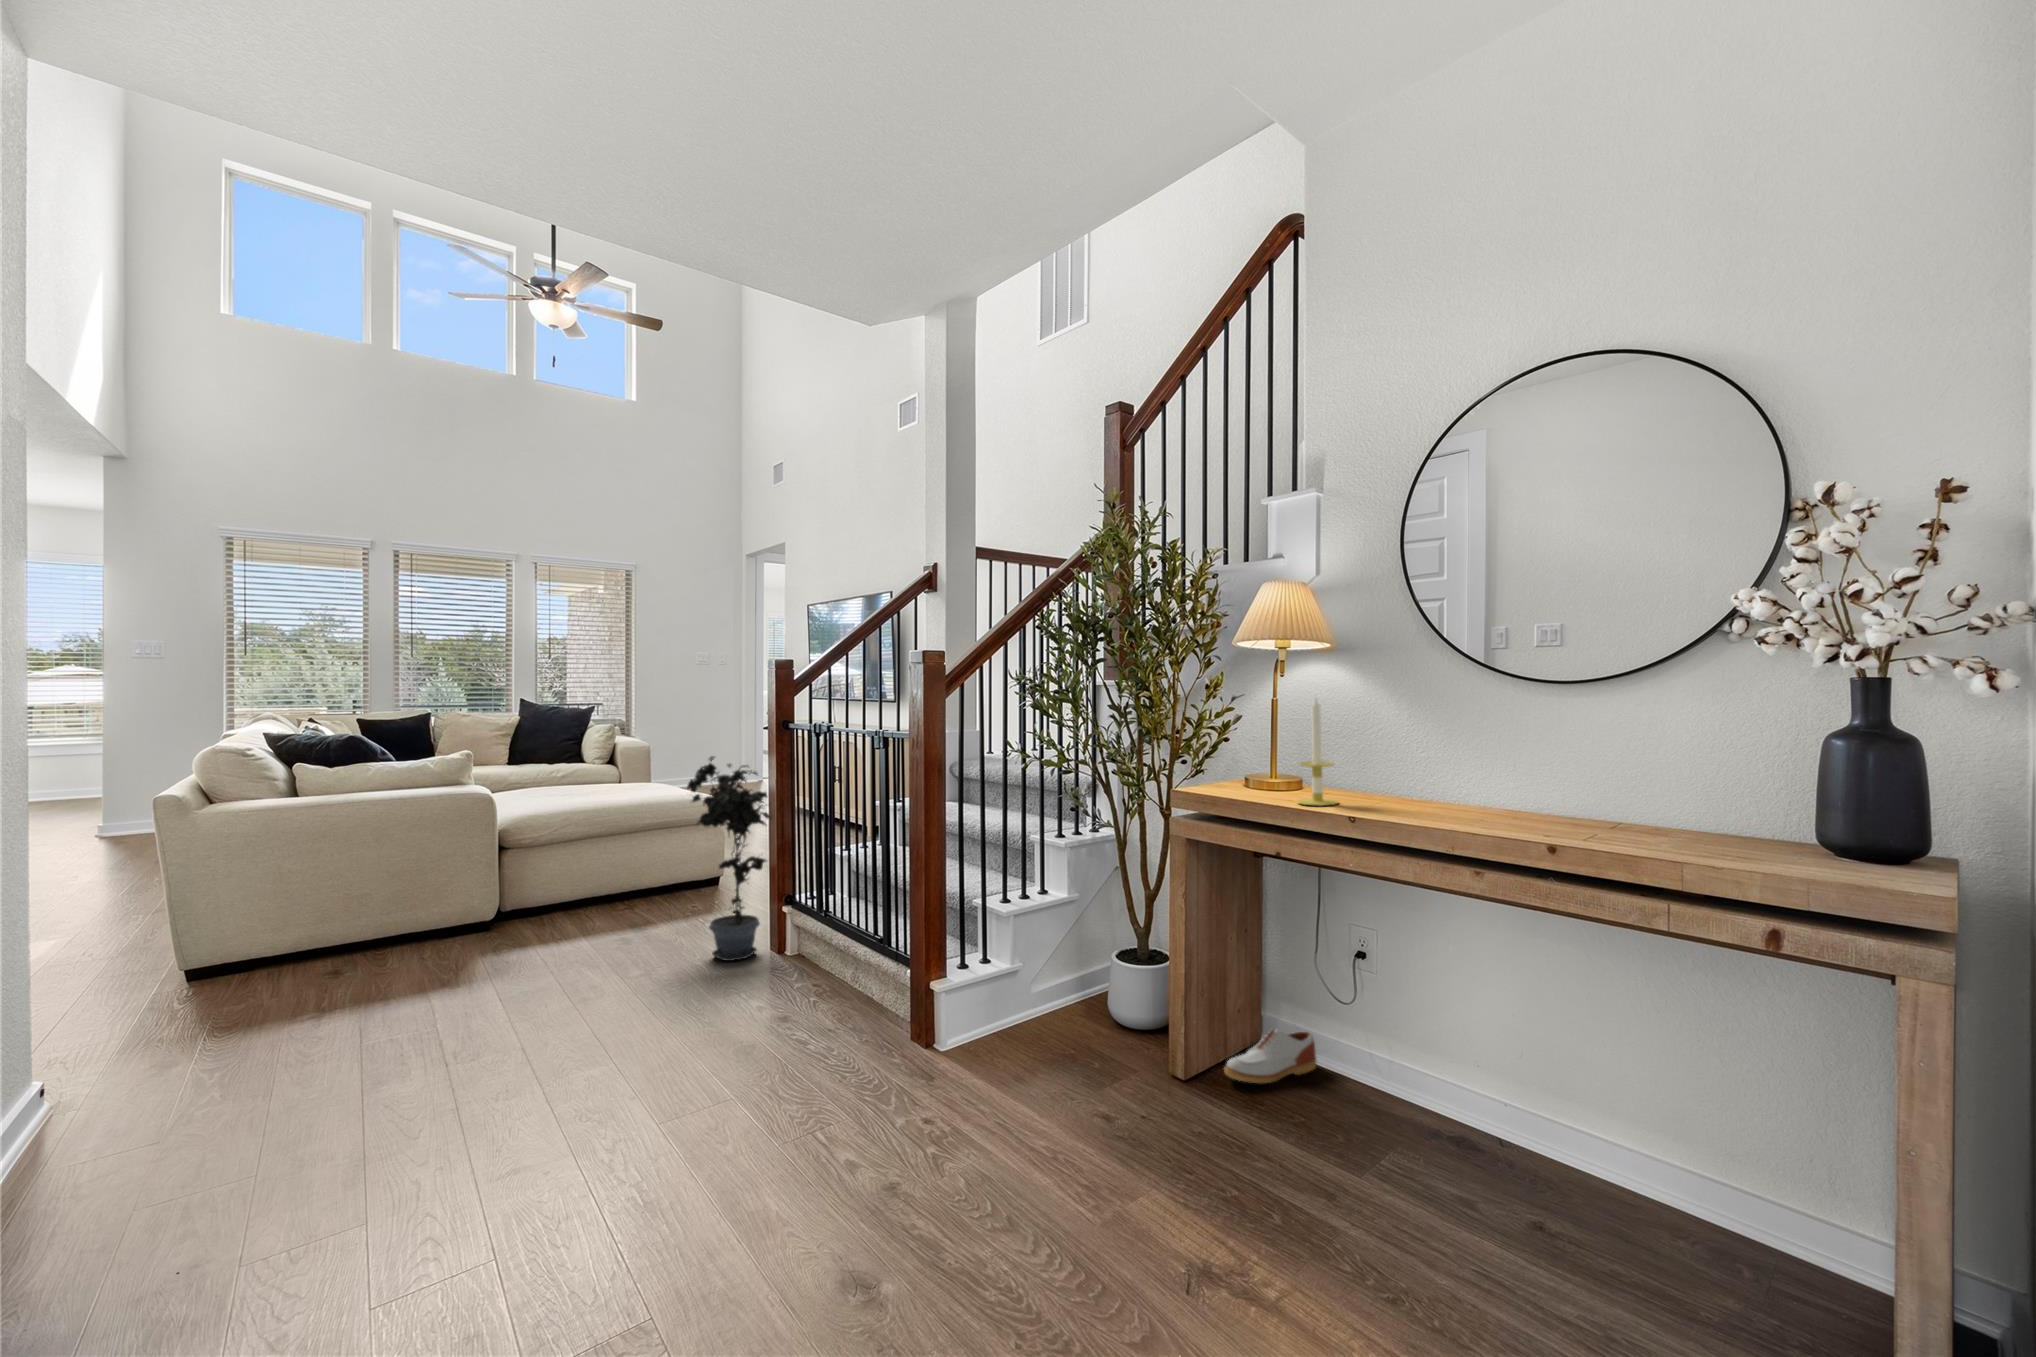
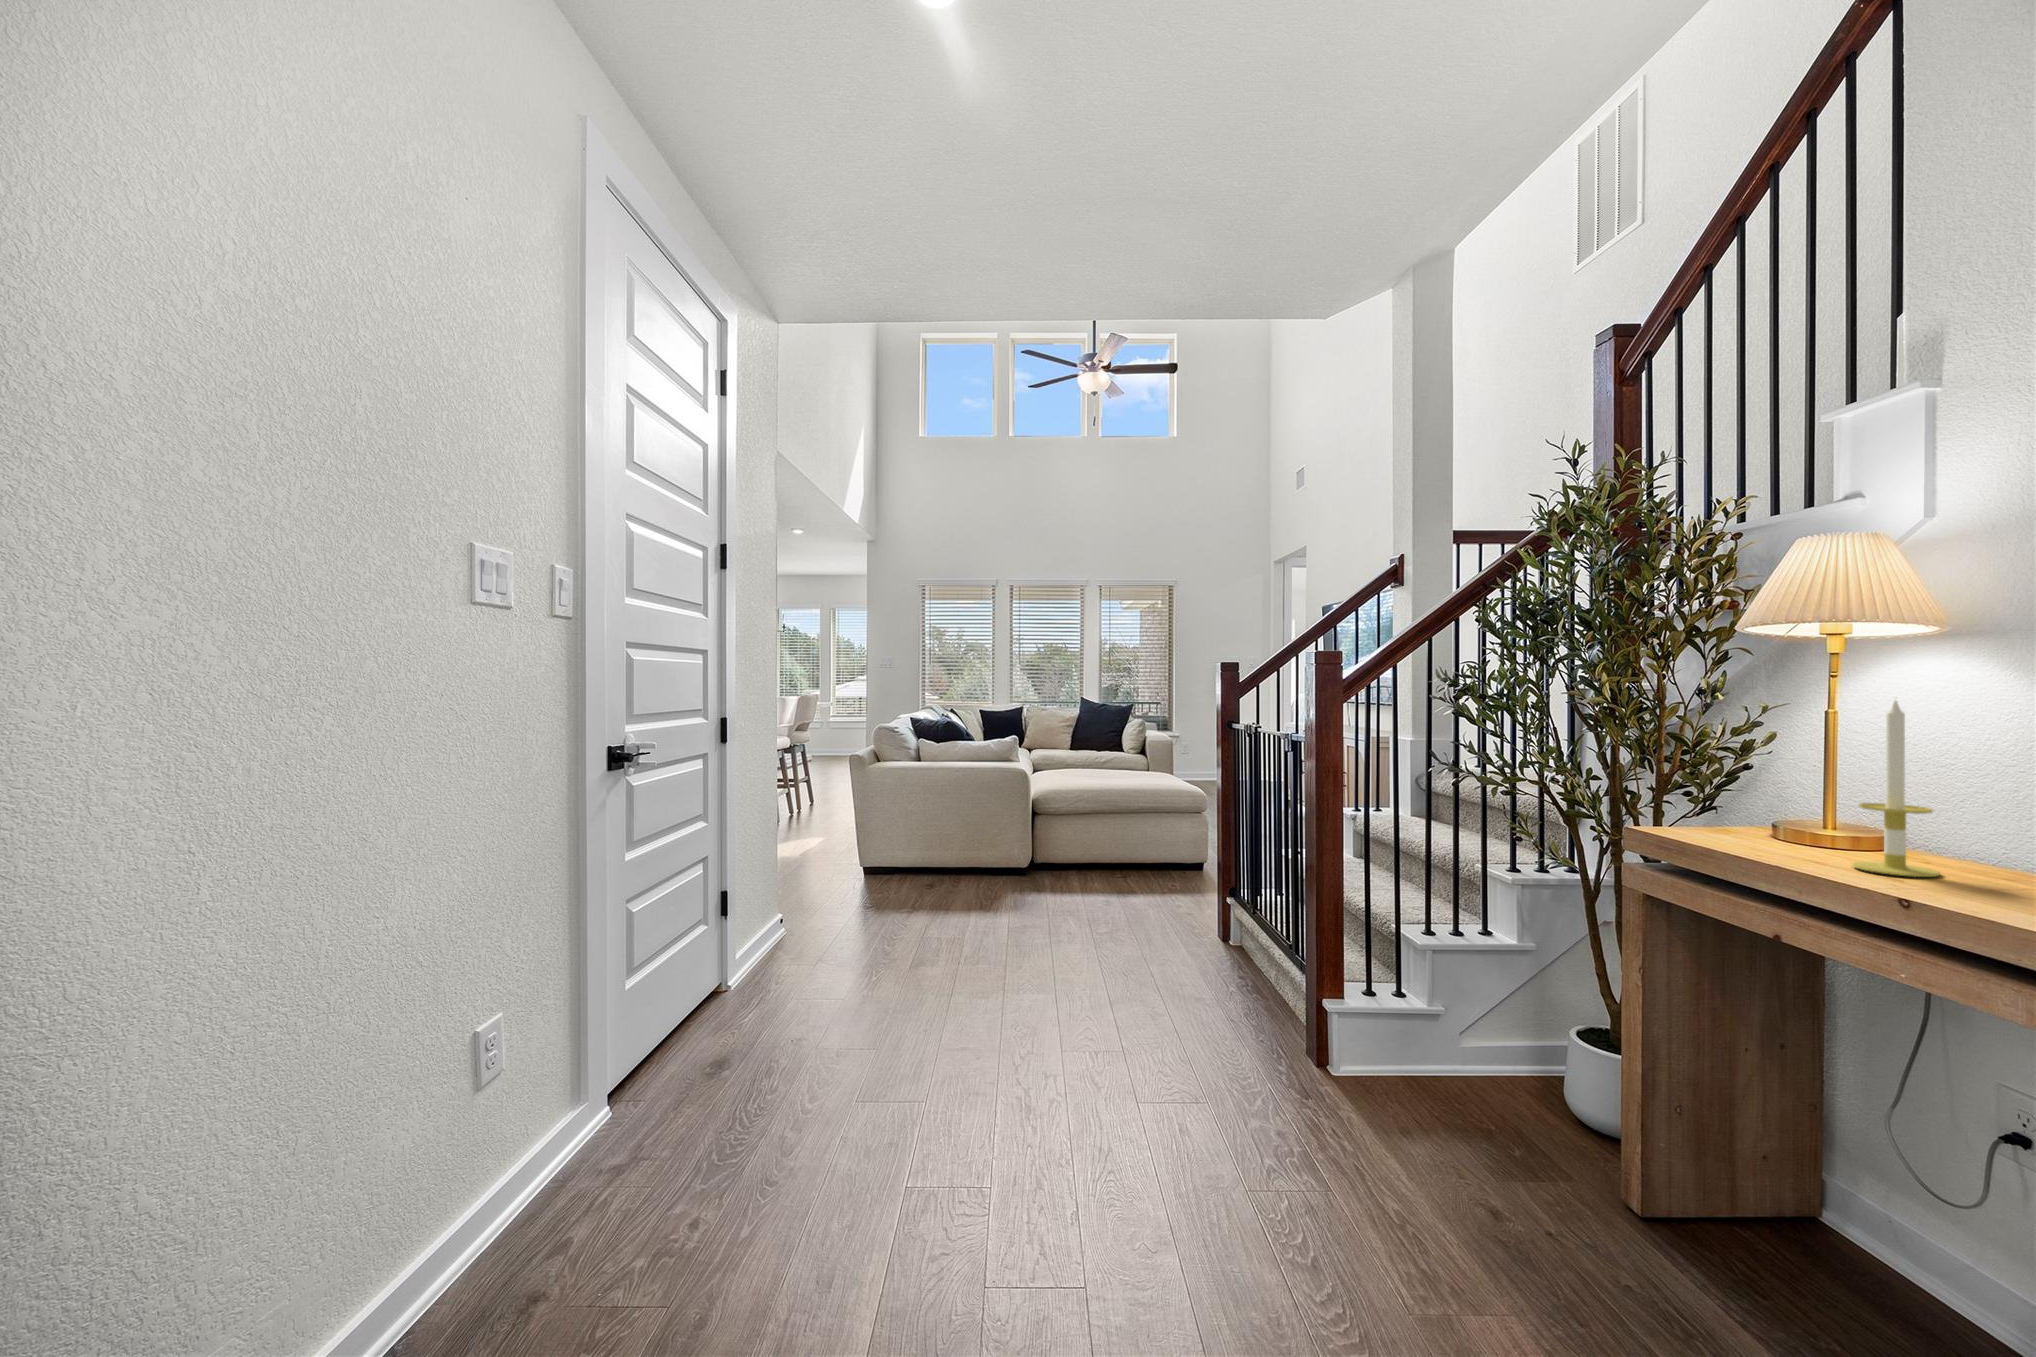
potted plant: present [687,756,771,961] -> none [1140,745,1227,942]
shoe: present [1224,1029,1316,1083] -> none [1713,1200,1899,1288]

